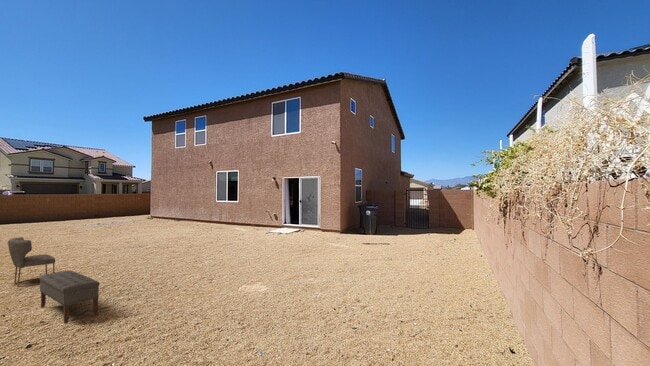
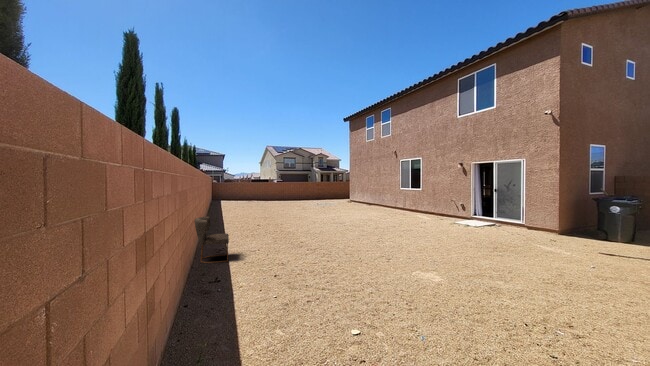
bench: present [39,271,100,324] -> none [174,258,217,330]

